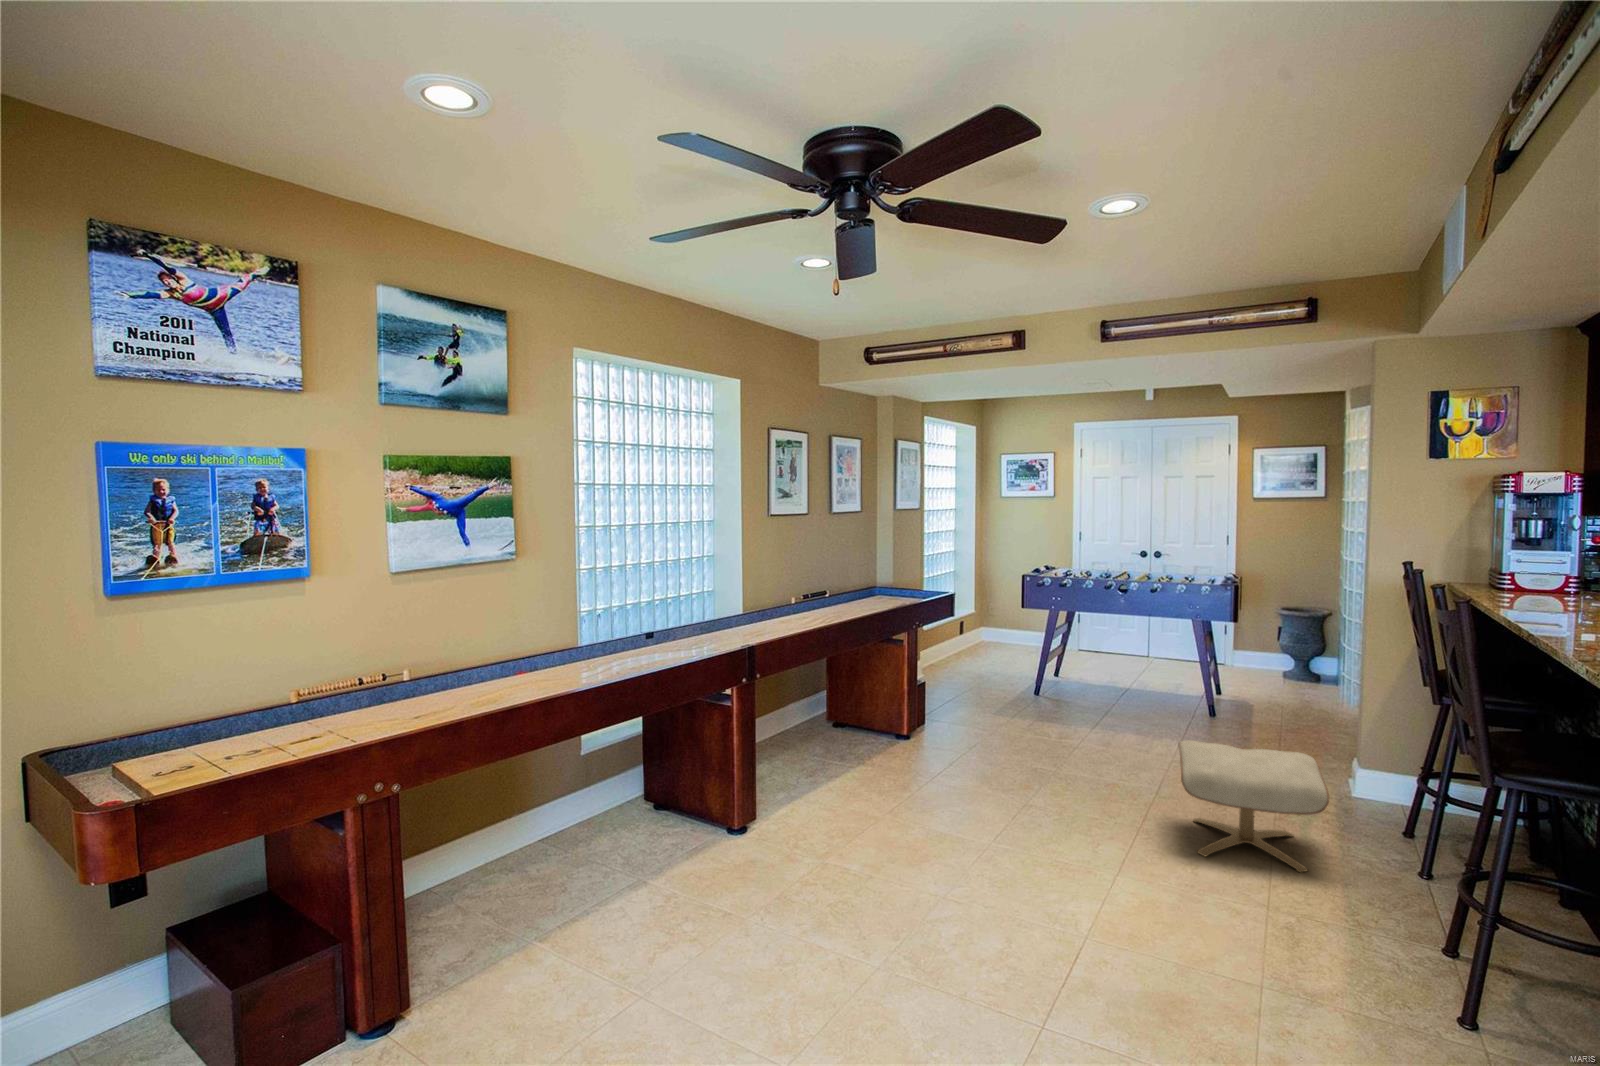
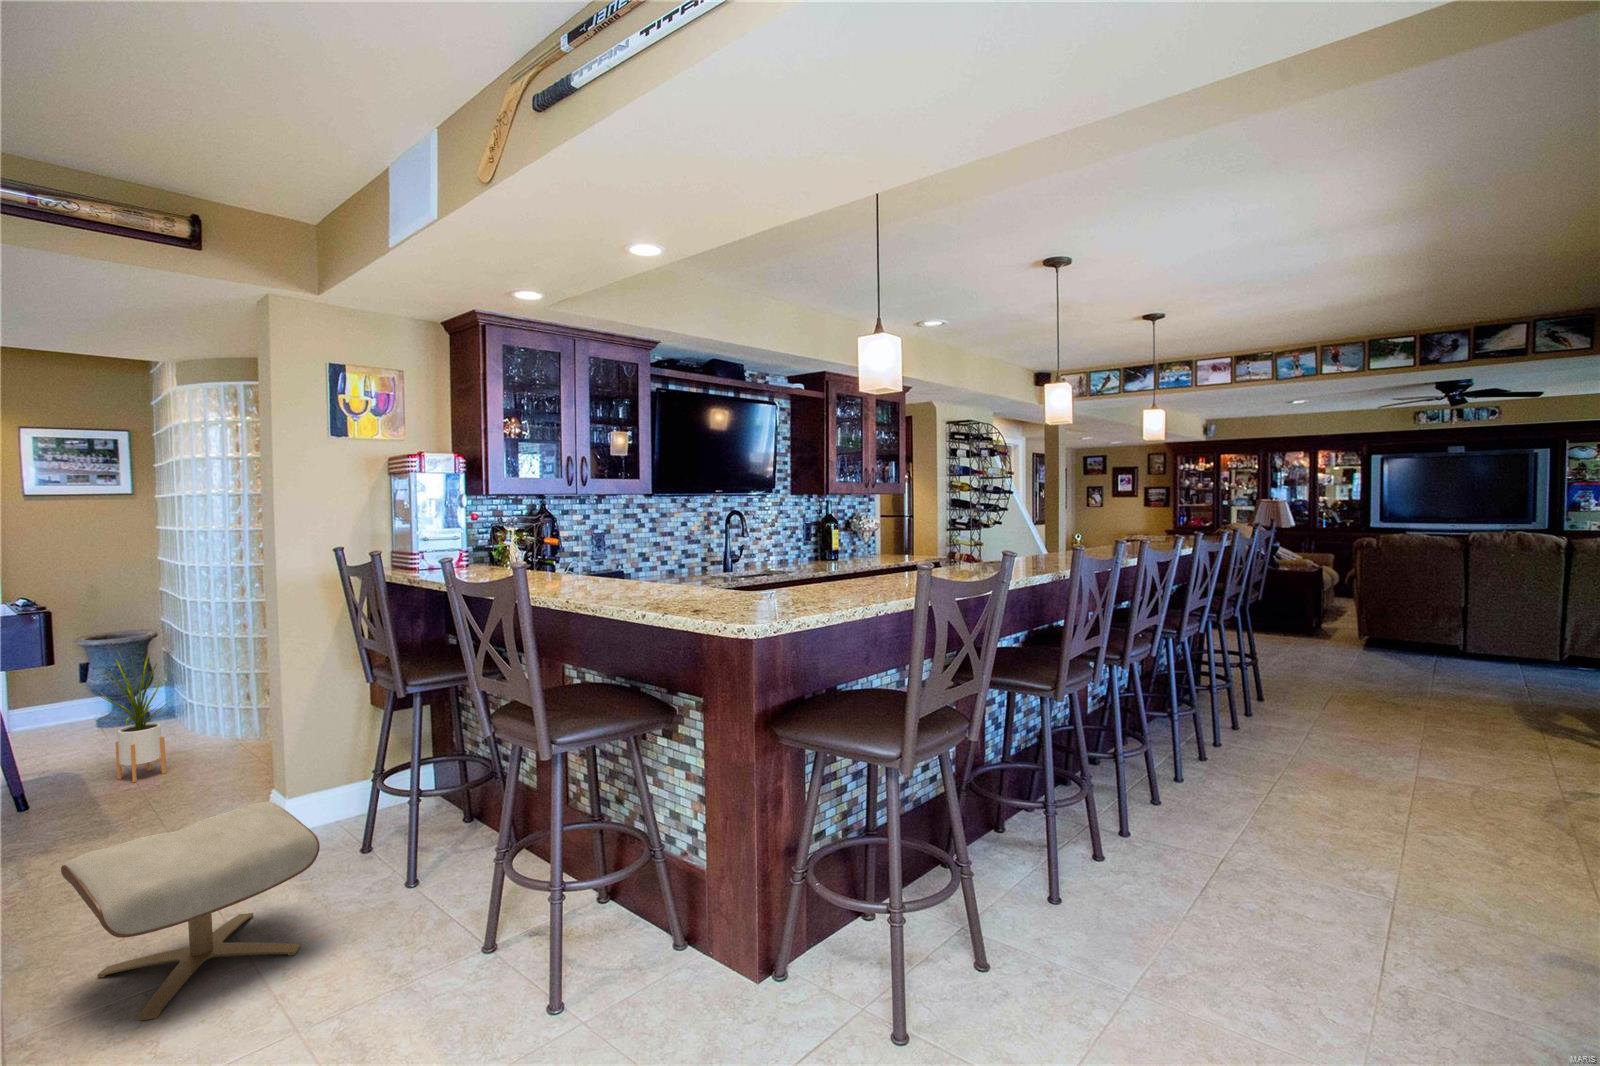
house plant: none [1258,619,1322,723] -> present [92,655,178,782]

